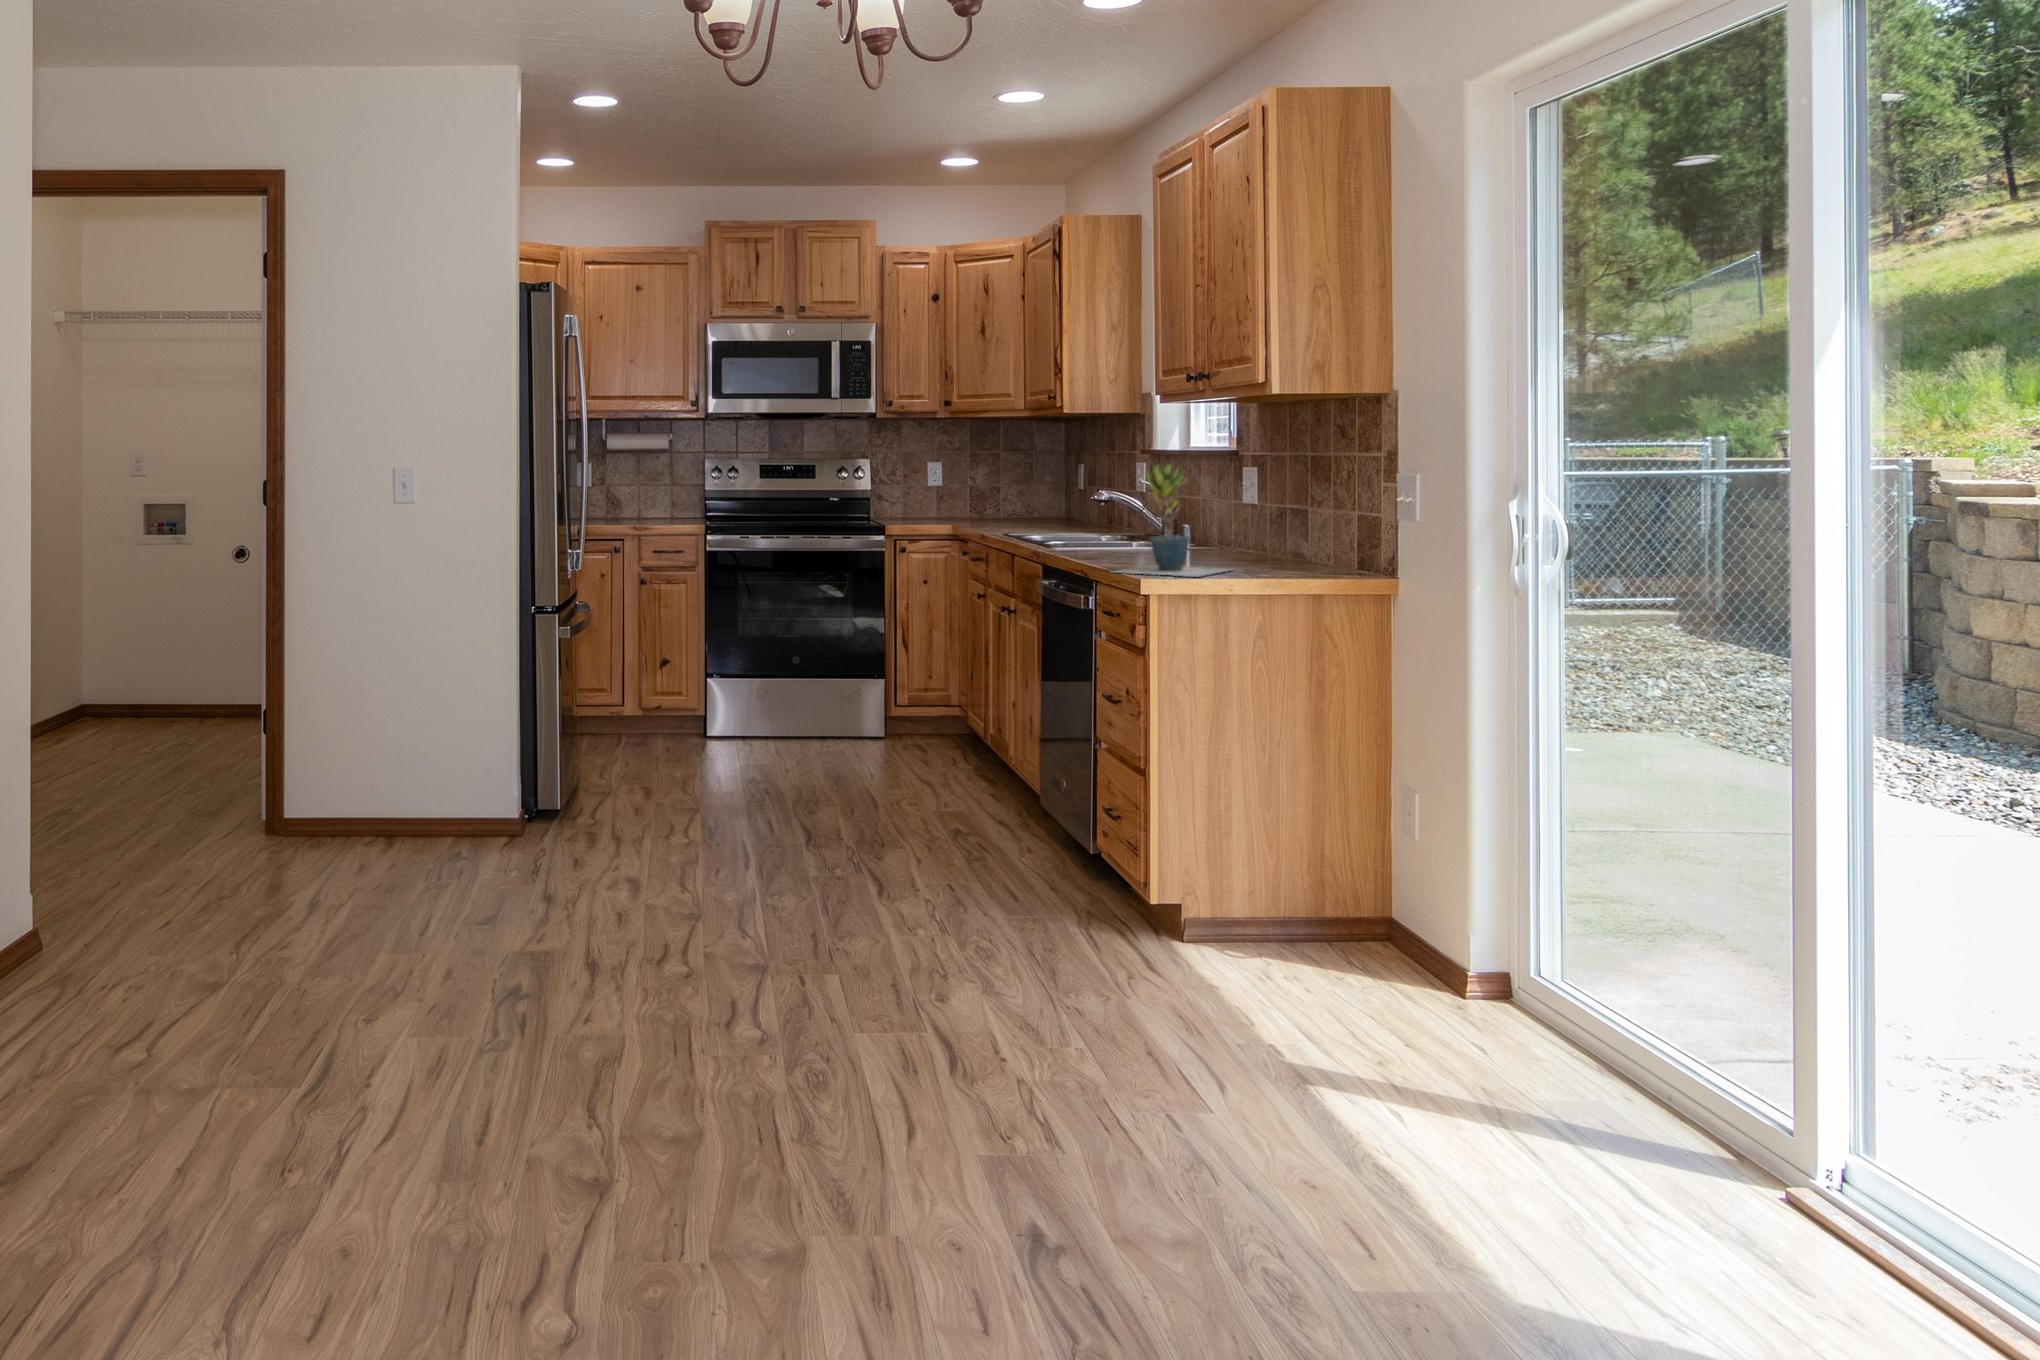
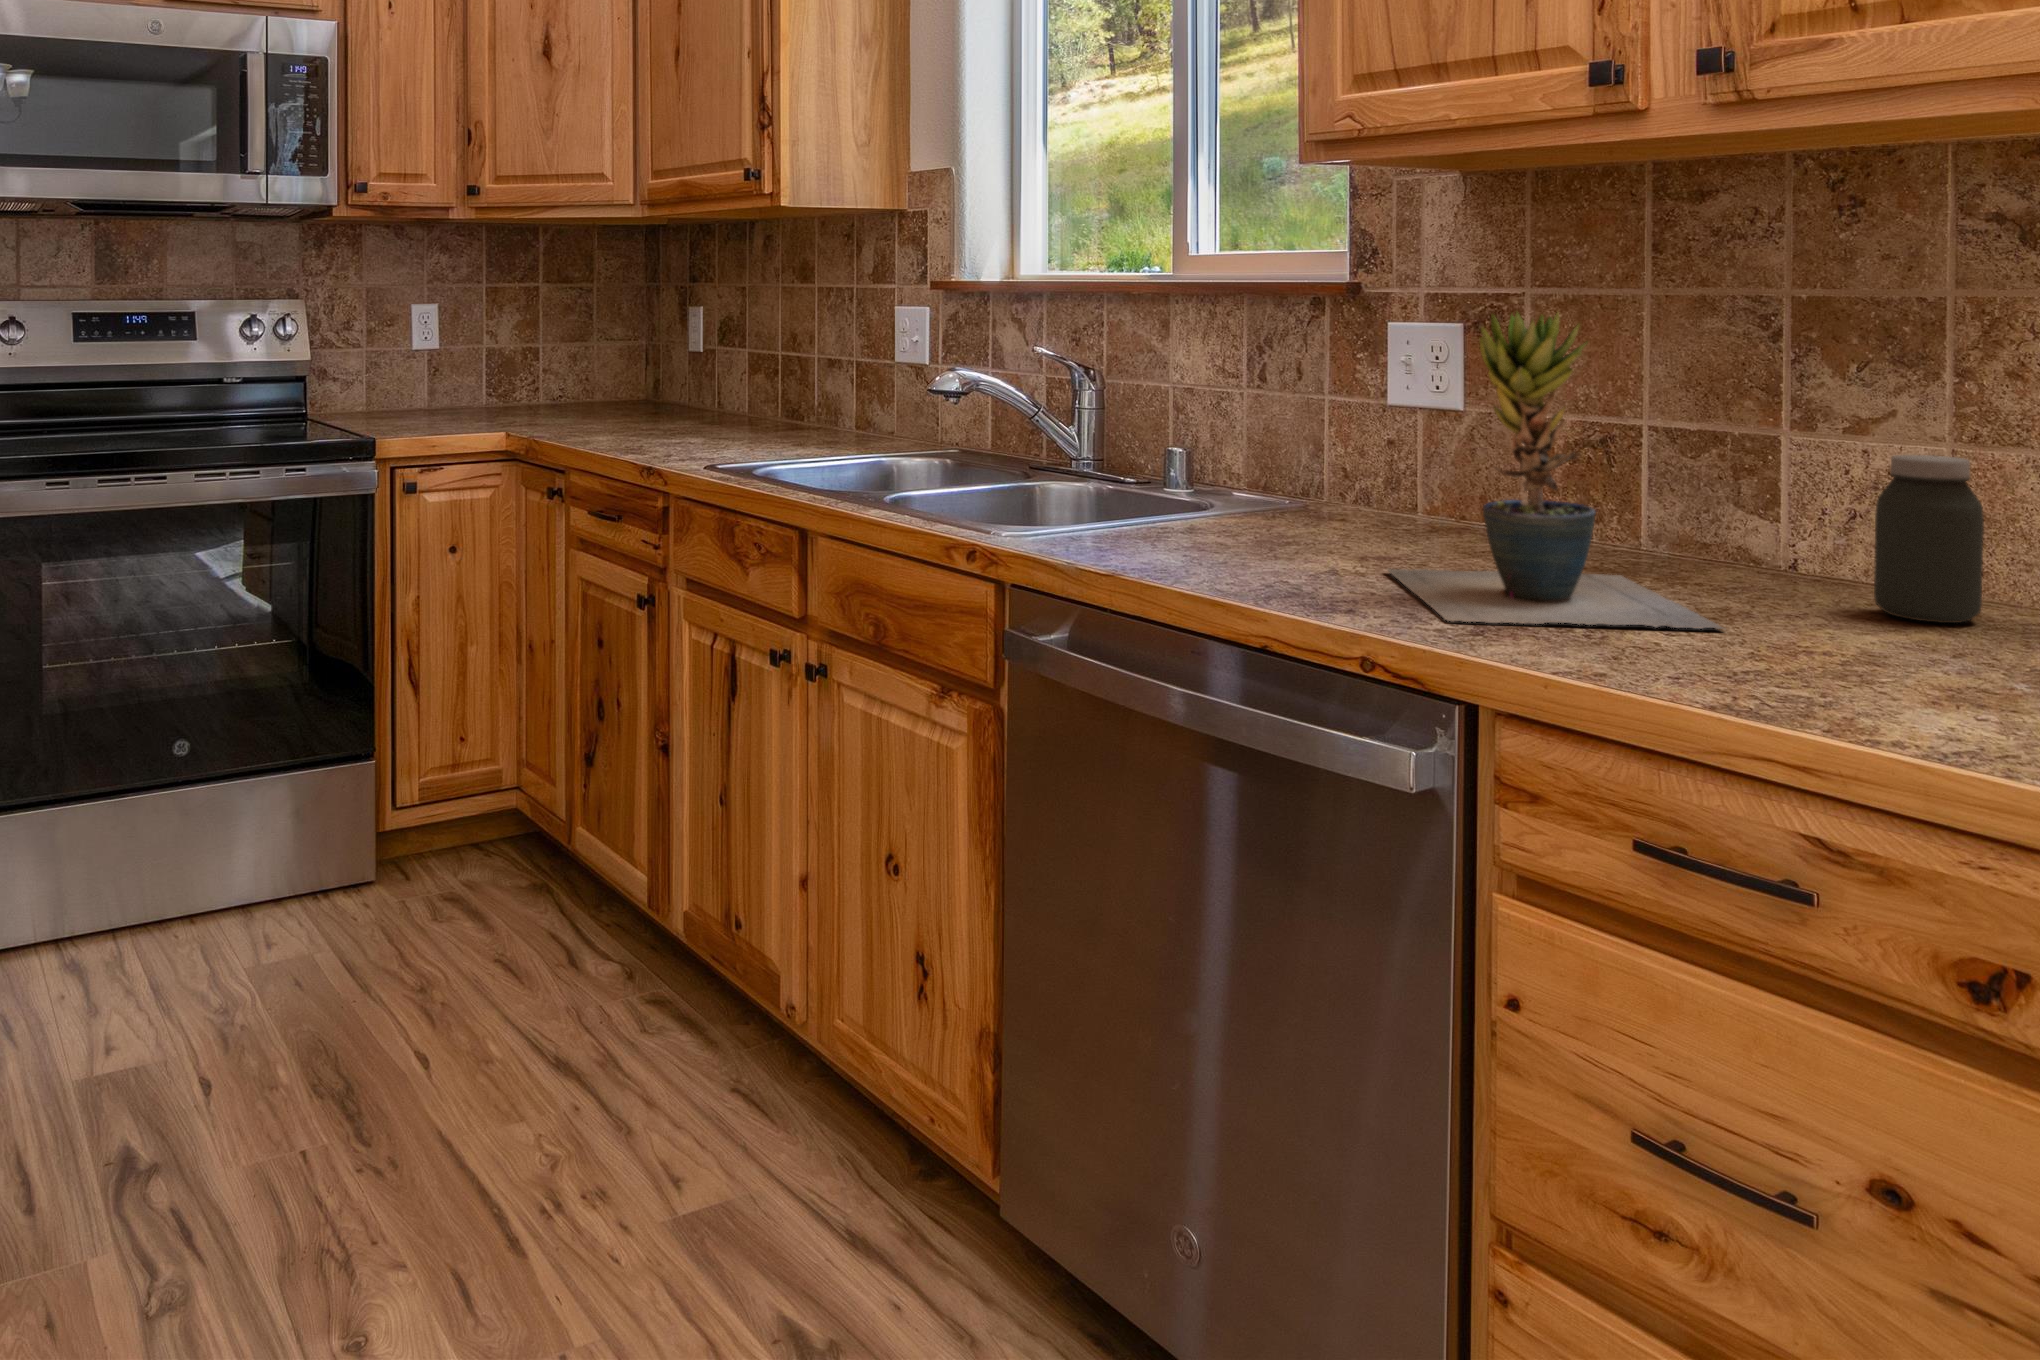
jar: none [1279,519,1315,580] -> present [1874,455,1984,623]

